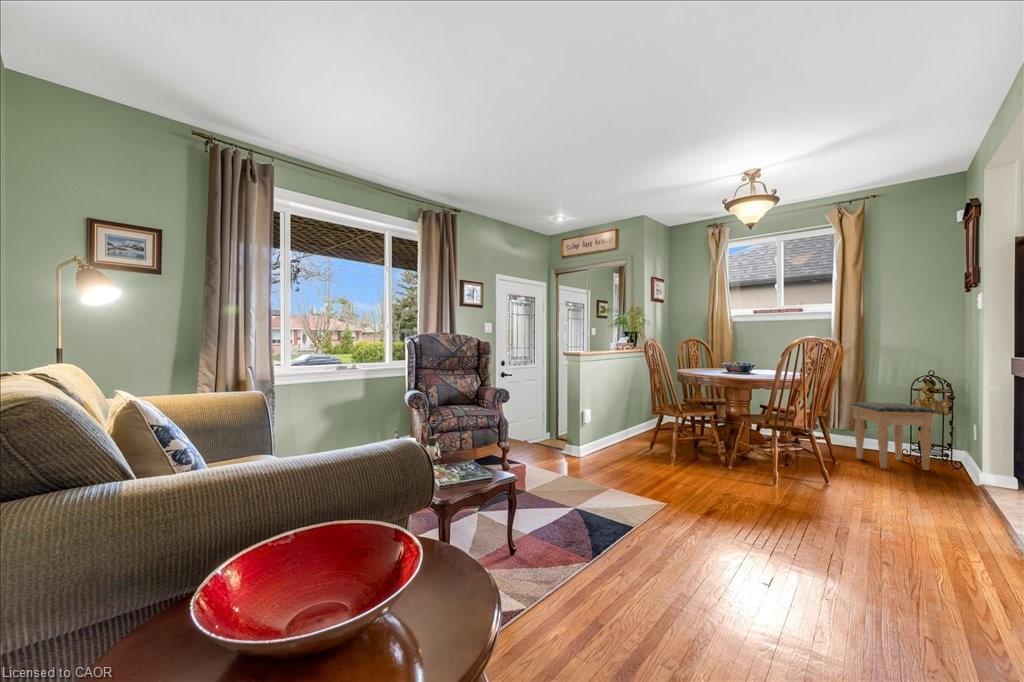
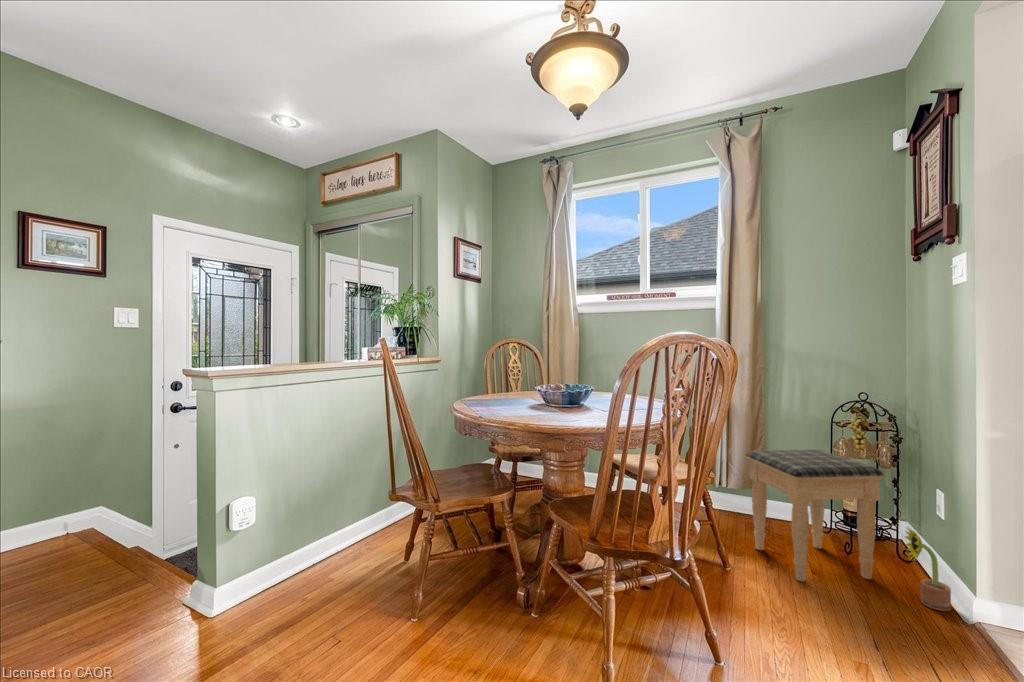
decorative plant: none [946,437,972,481] -> present [905,528,951,611]

